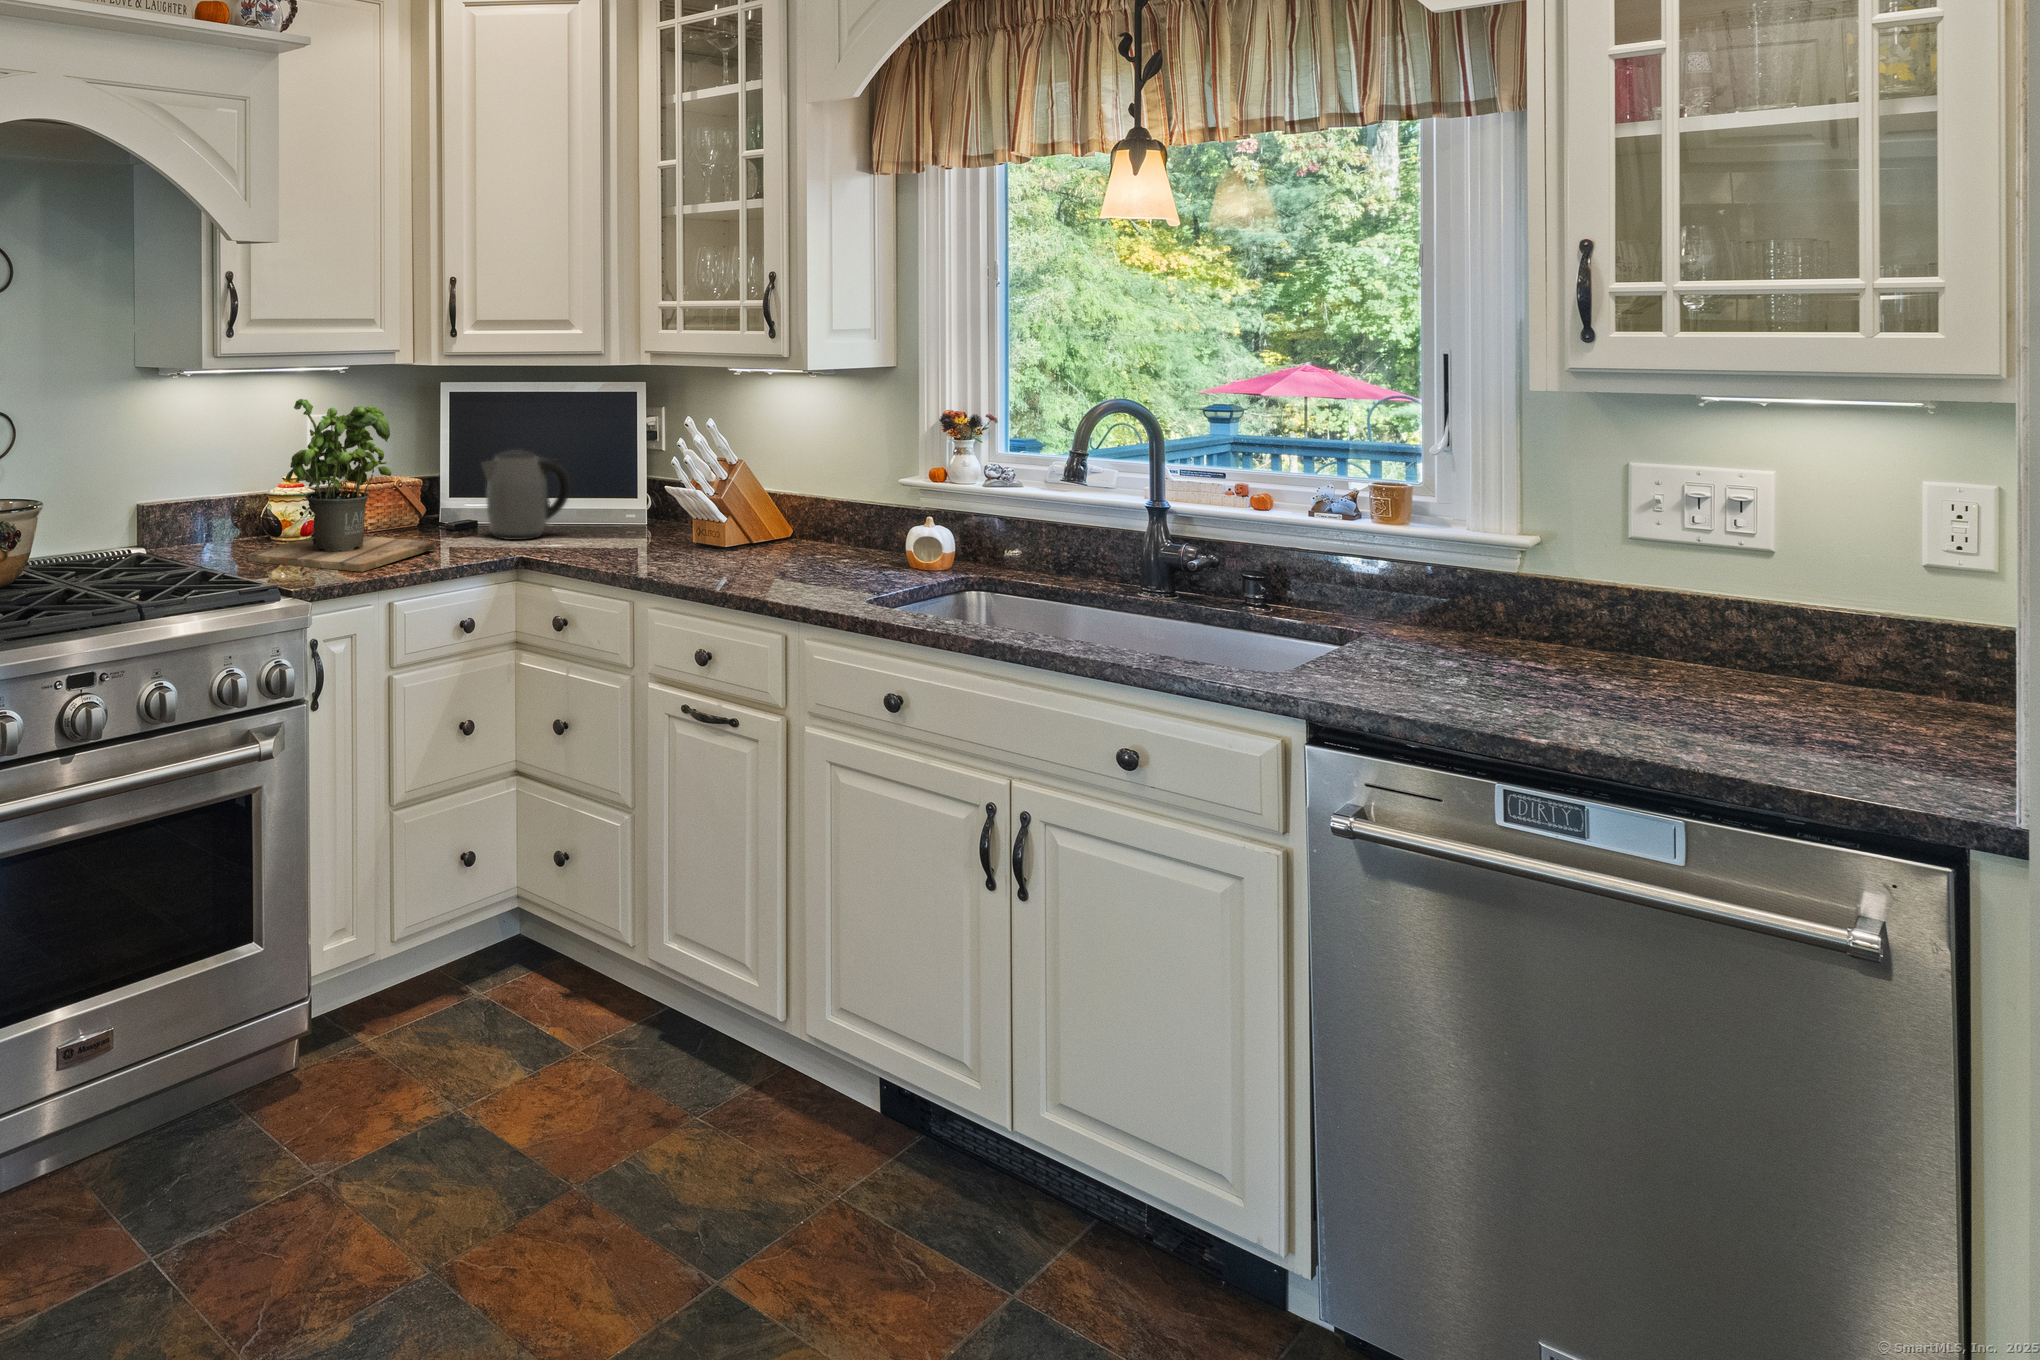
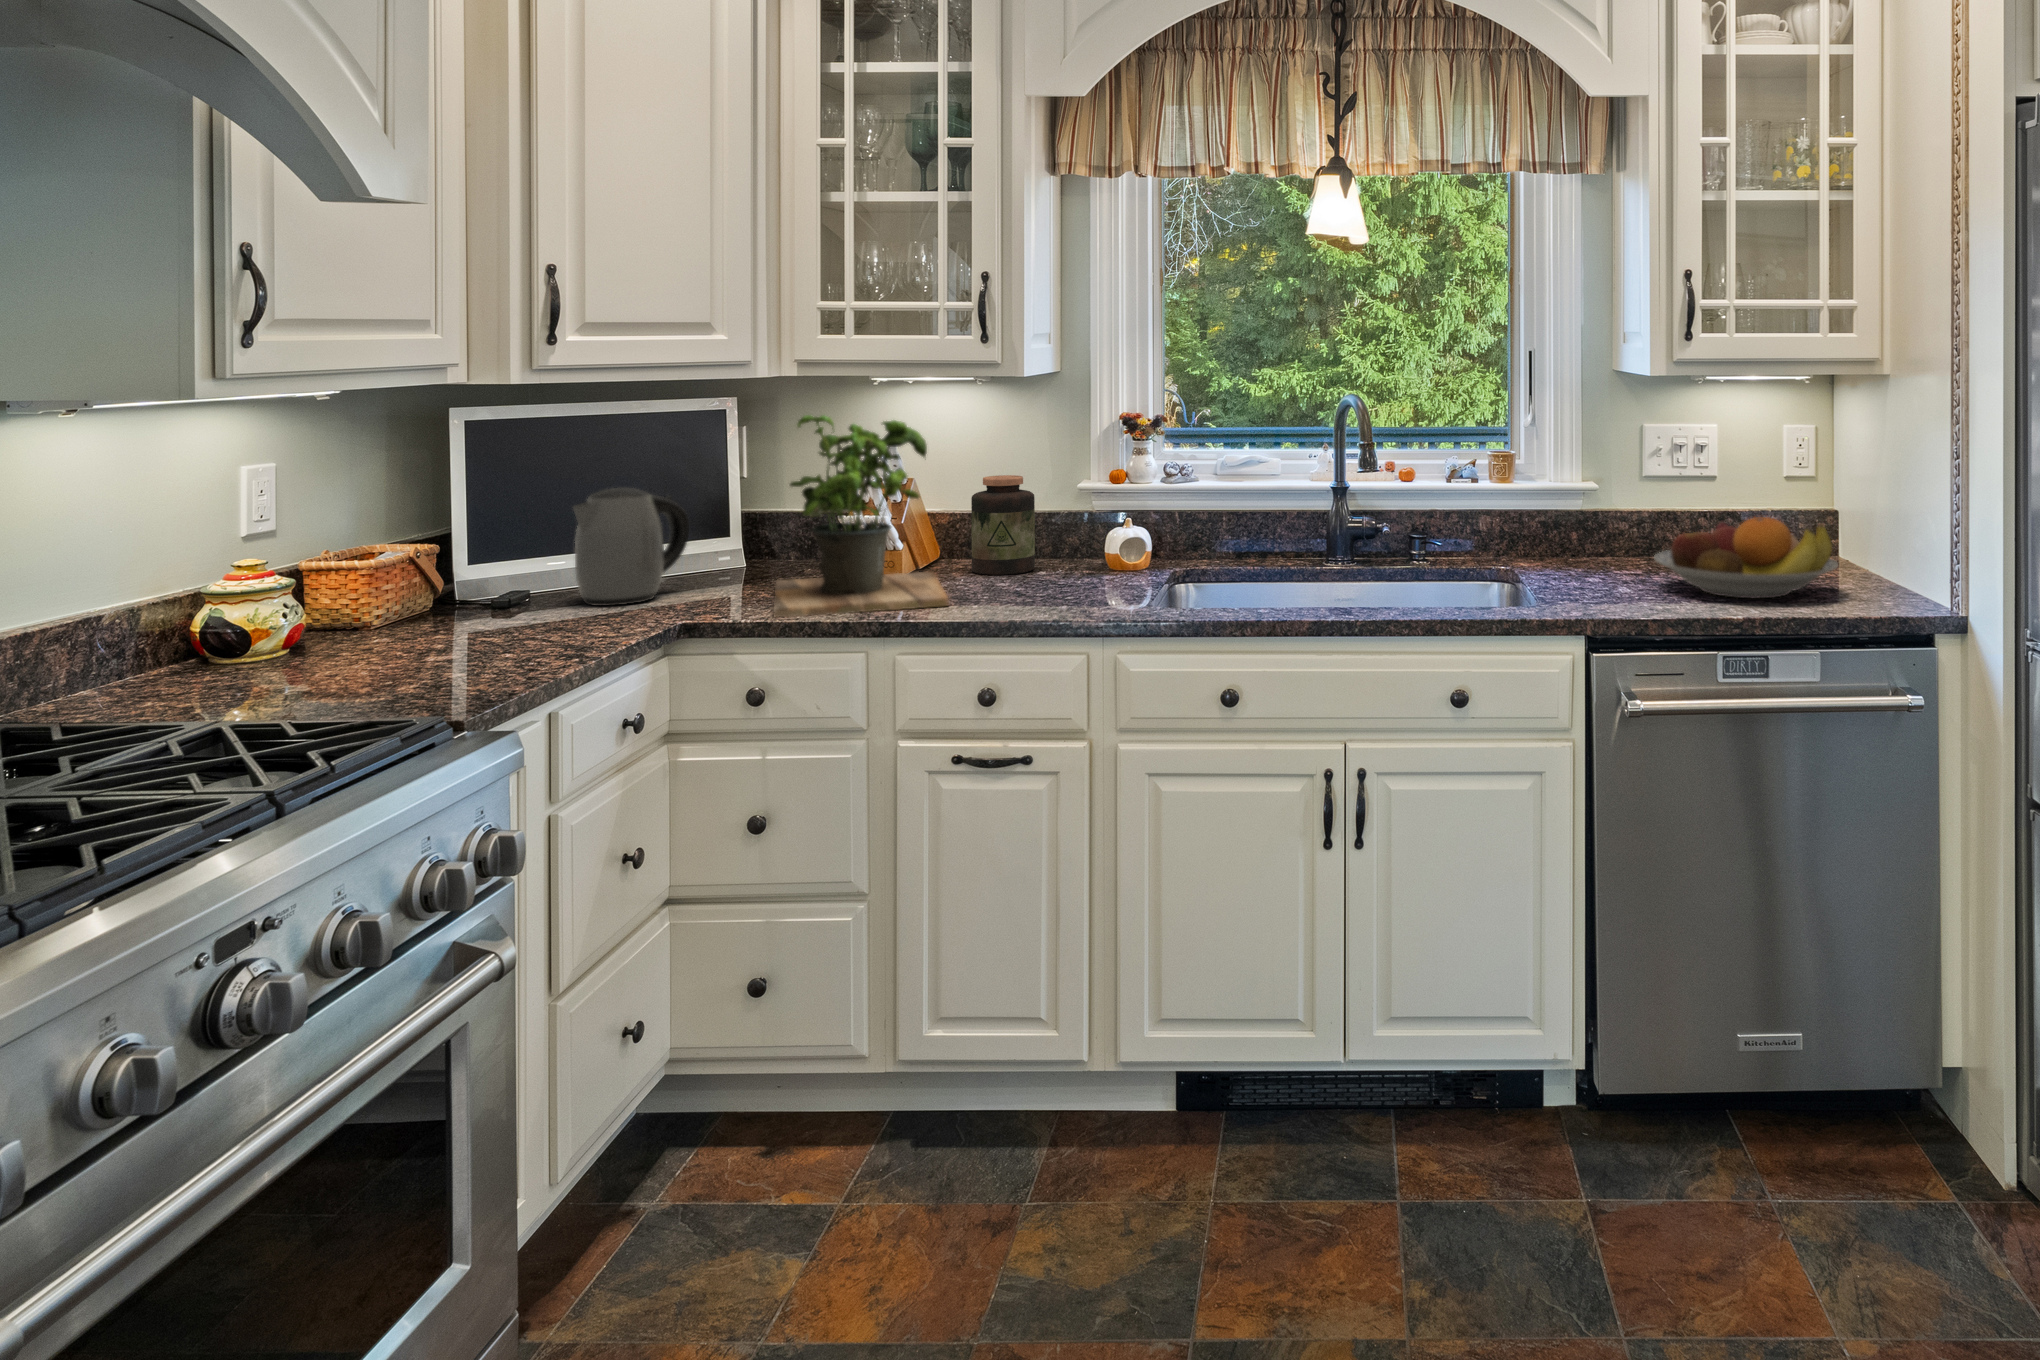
potted plant: present [248,399,436,572] -> present [773,415,949,617]
jar: none [794,463,854,556] -> present [971,475,1035,575]
fruit bowl: none [1515,603,1867,735] -> present [1654,517,1838,598]

